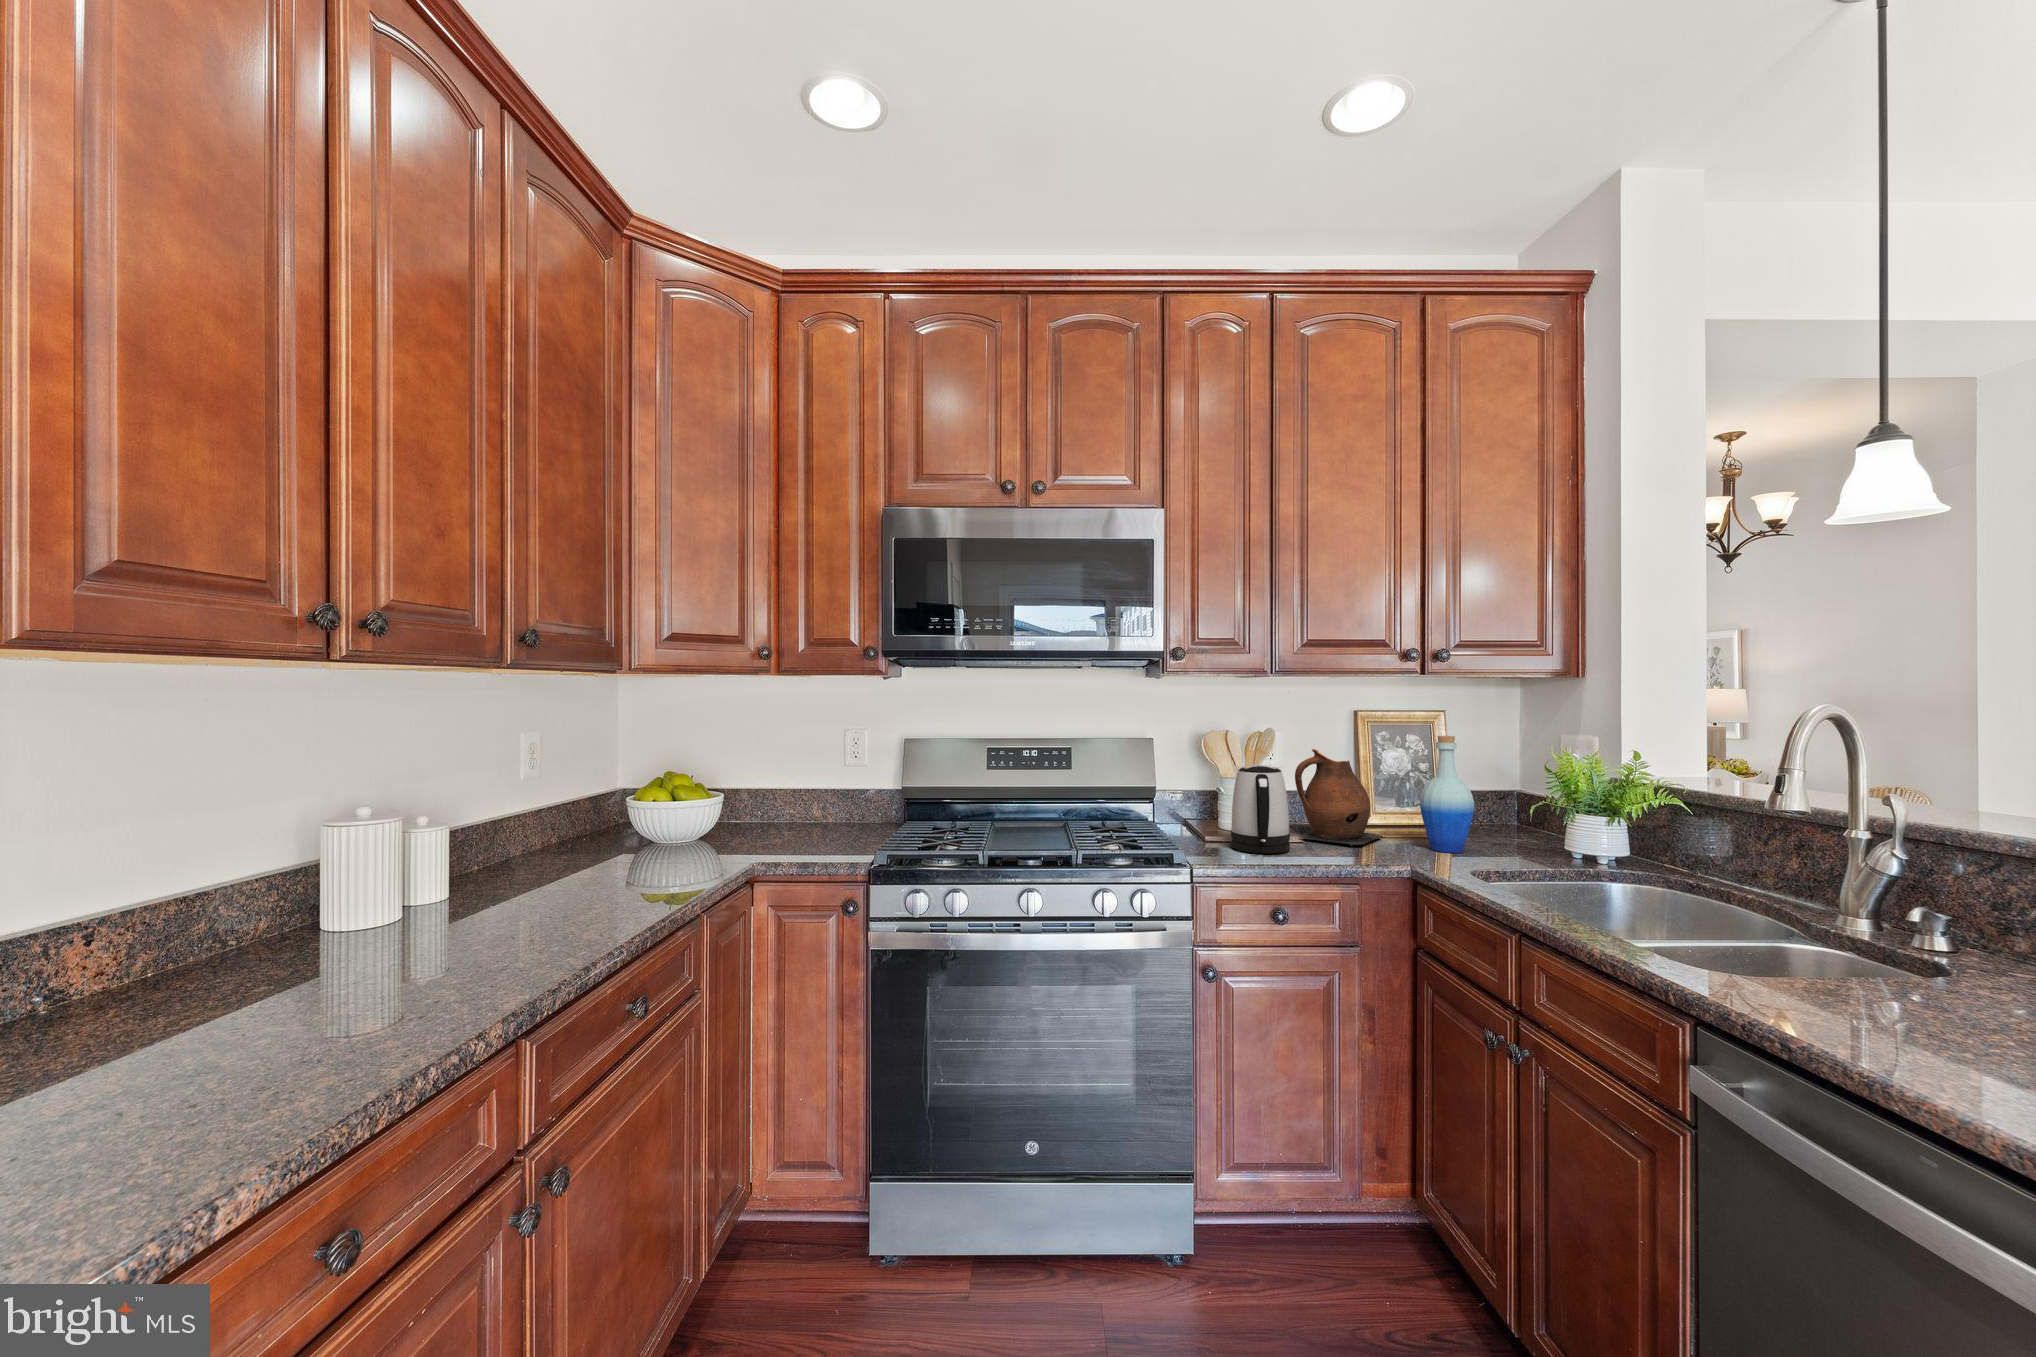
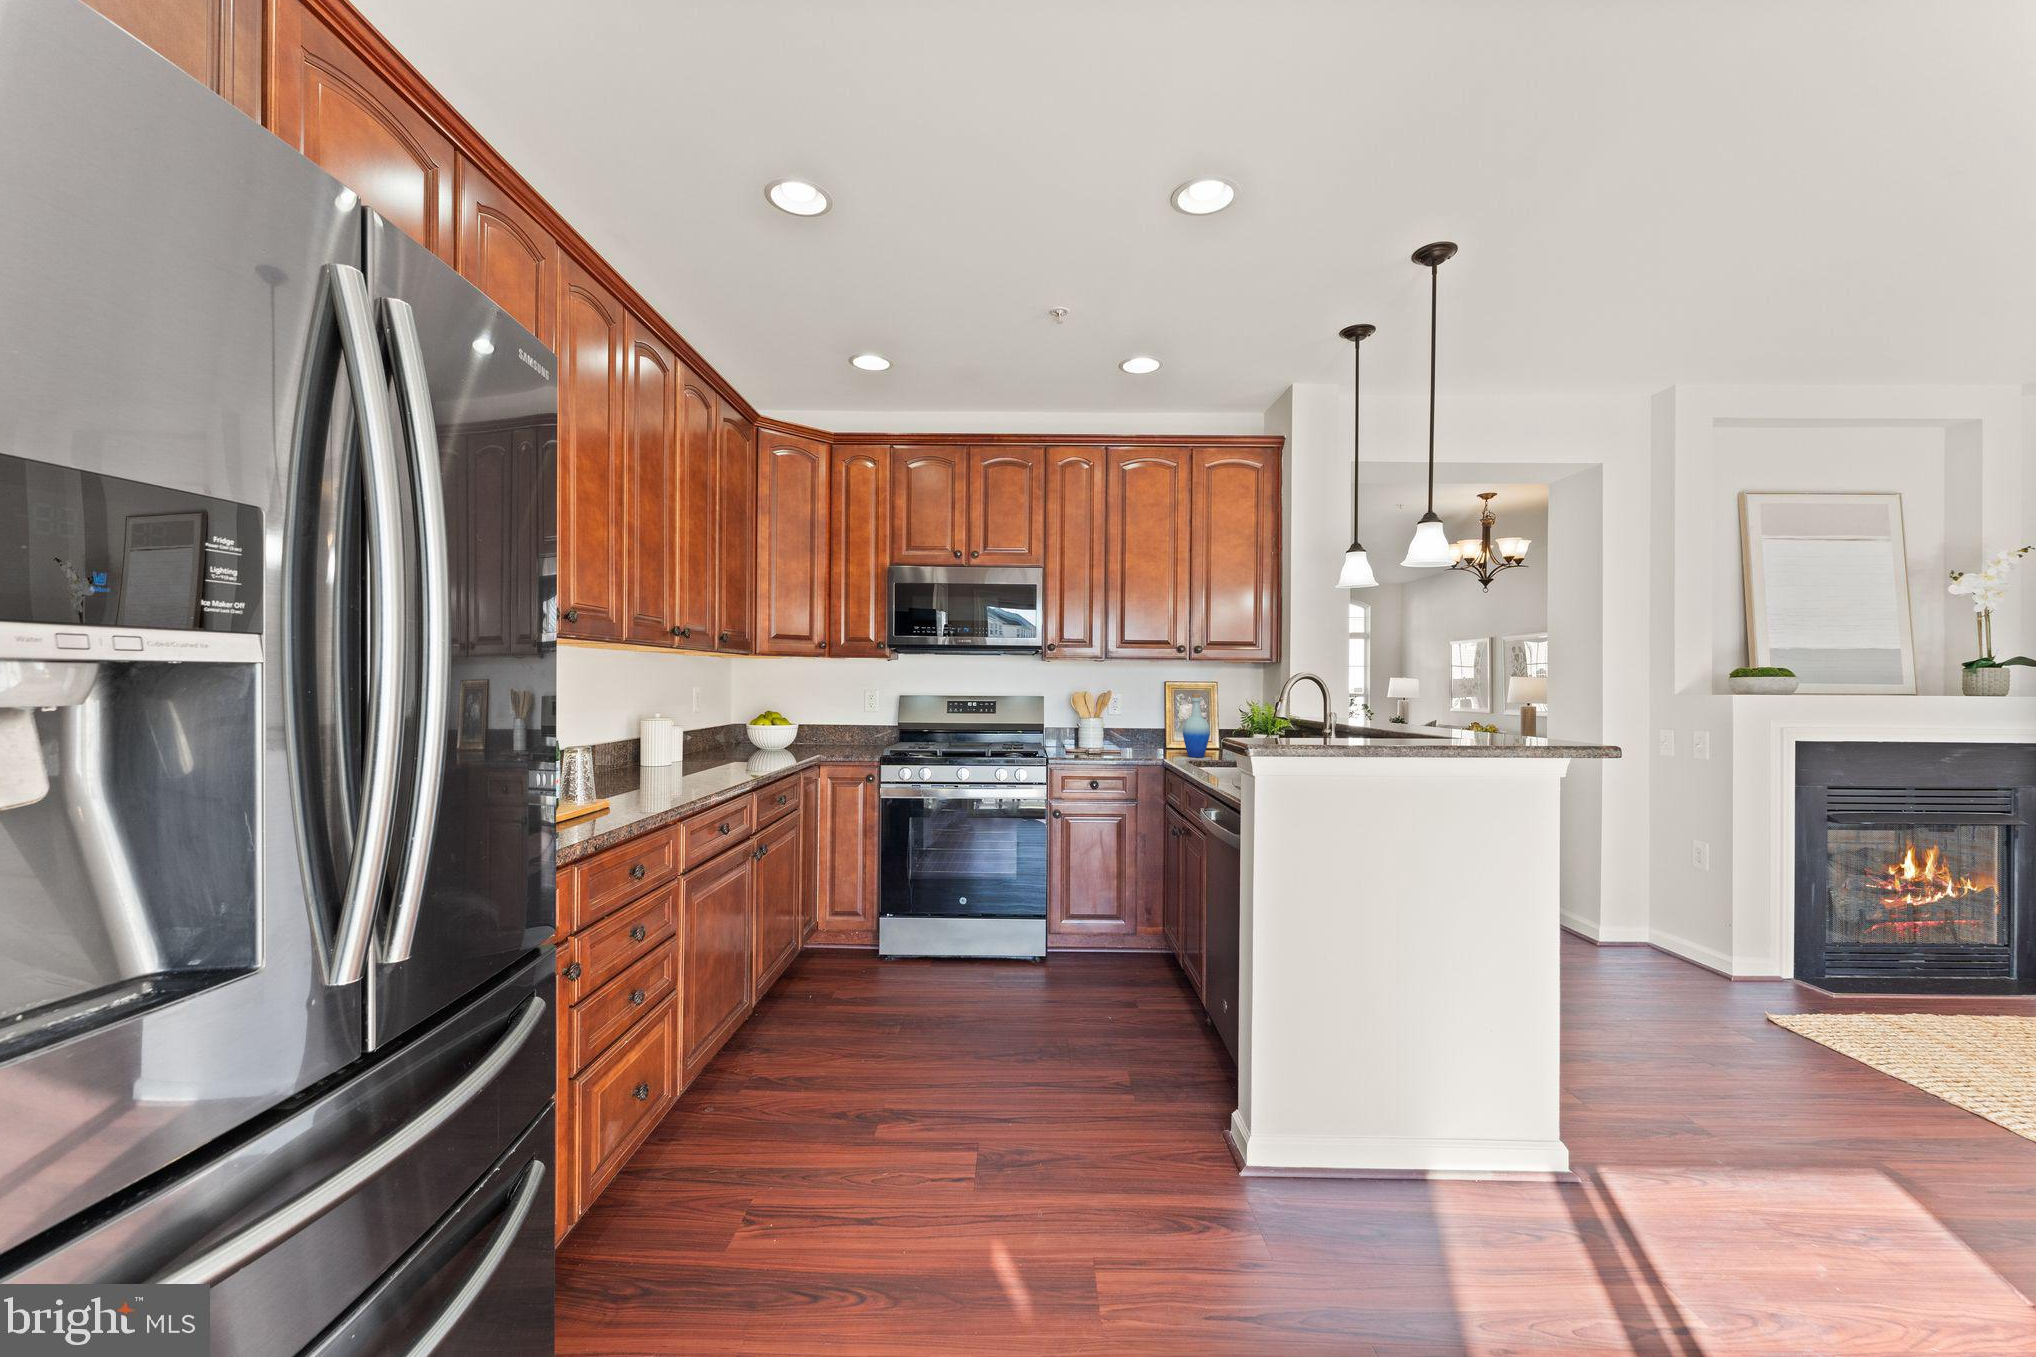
ceramic pitcher: present [1295,749,1383,846] -> none [1120,702,1169,755]
kettle: present [1231,765,1290,853] -> none [1078,709,1109,756]

